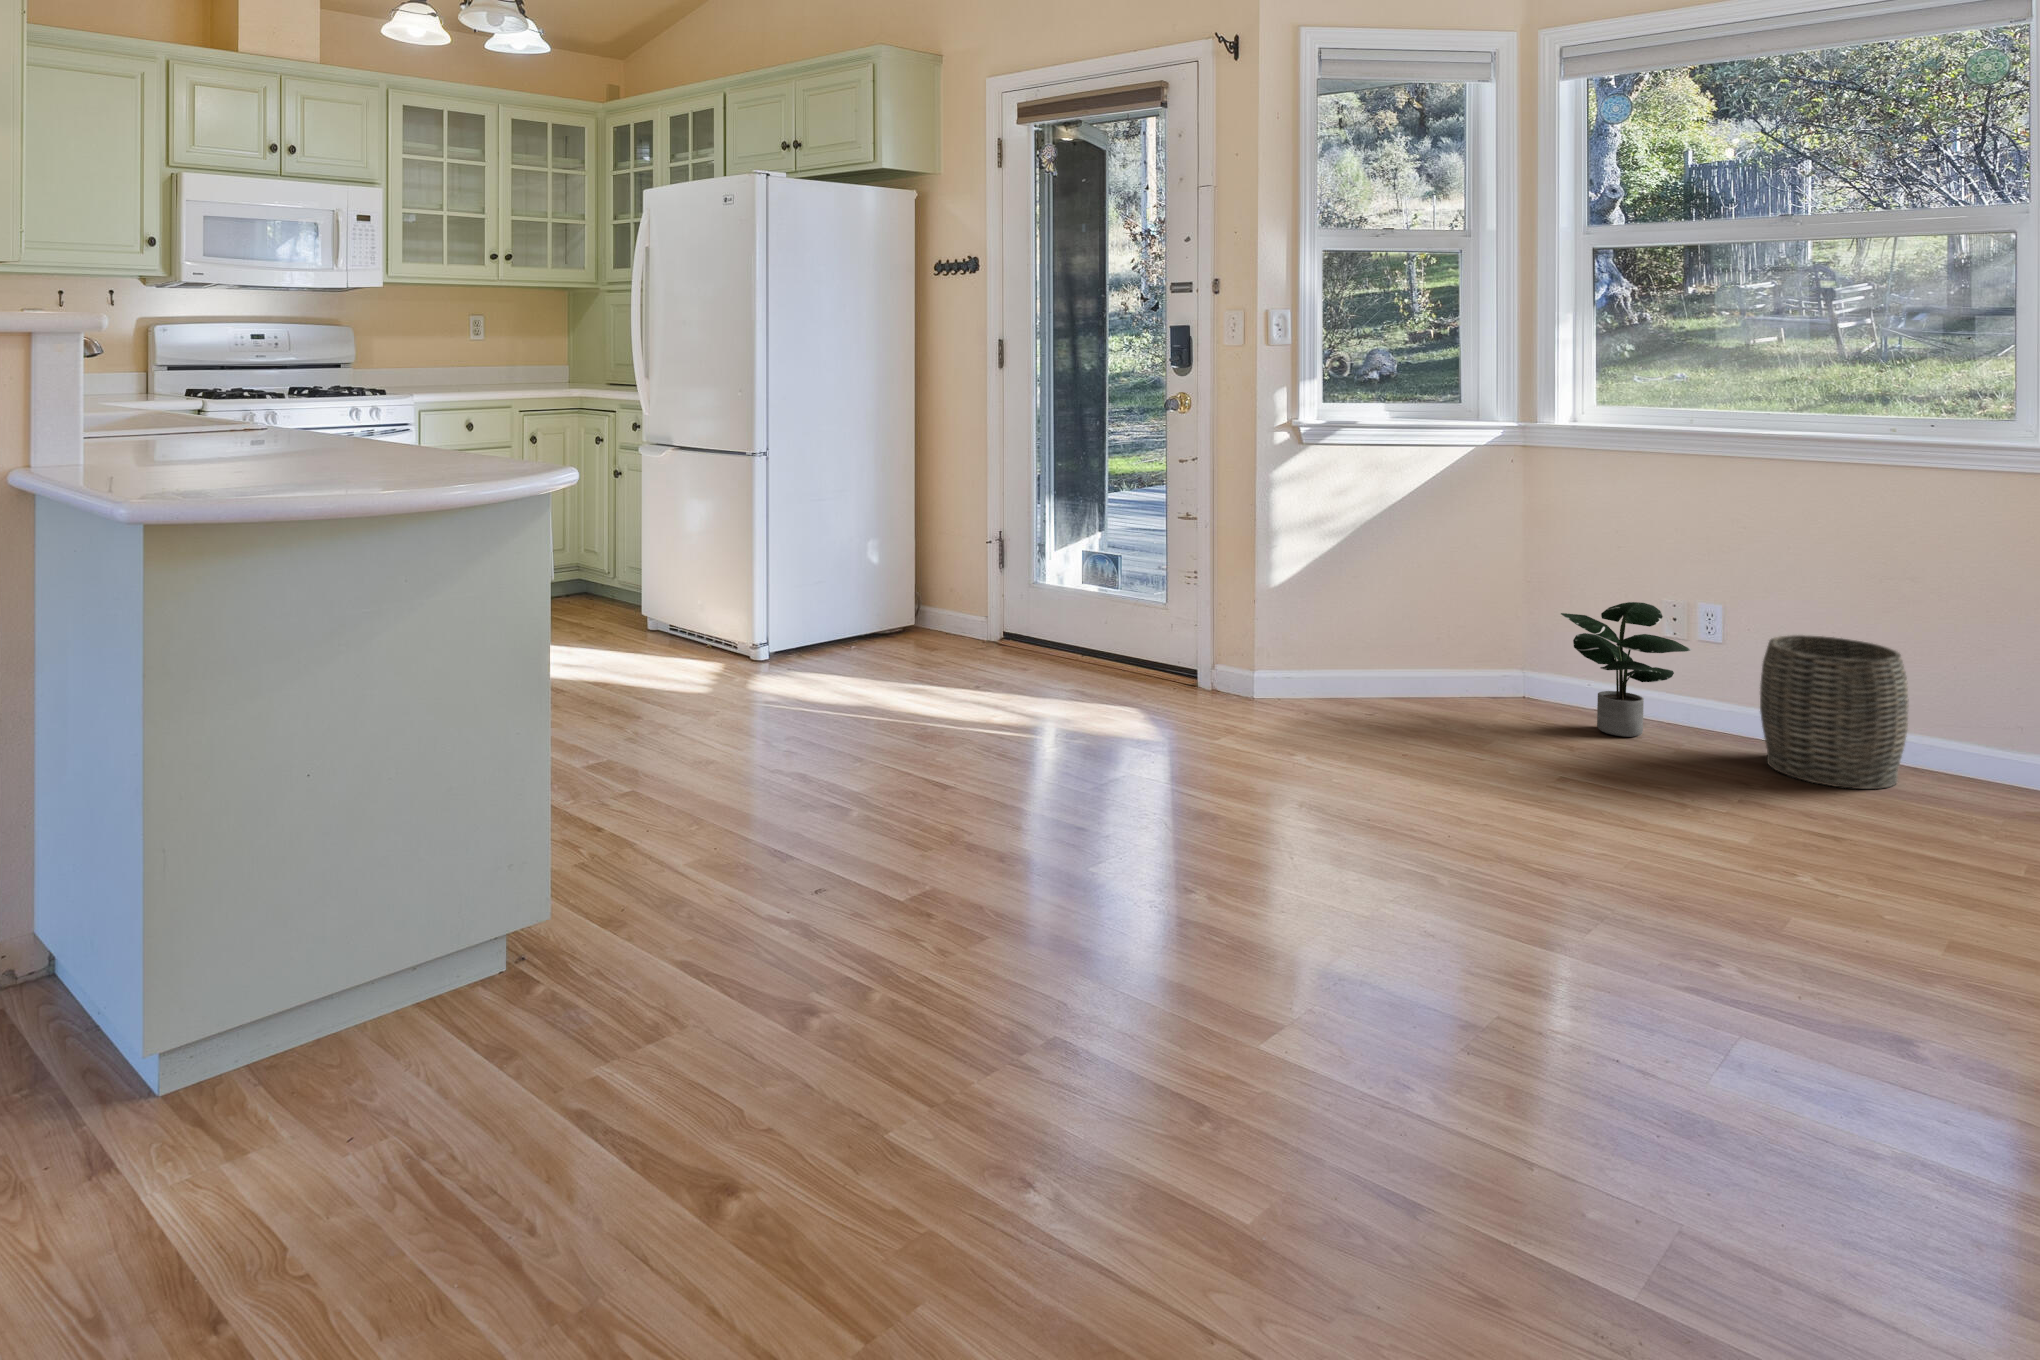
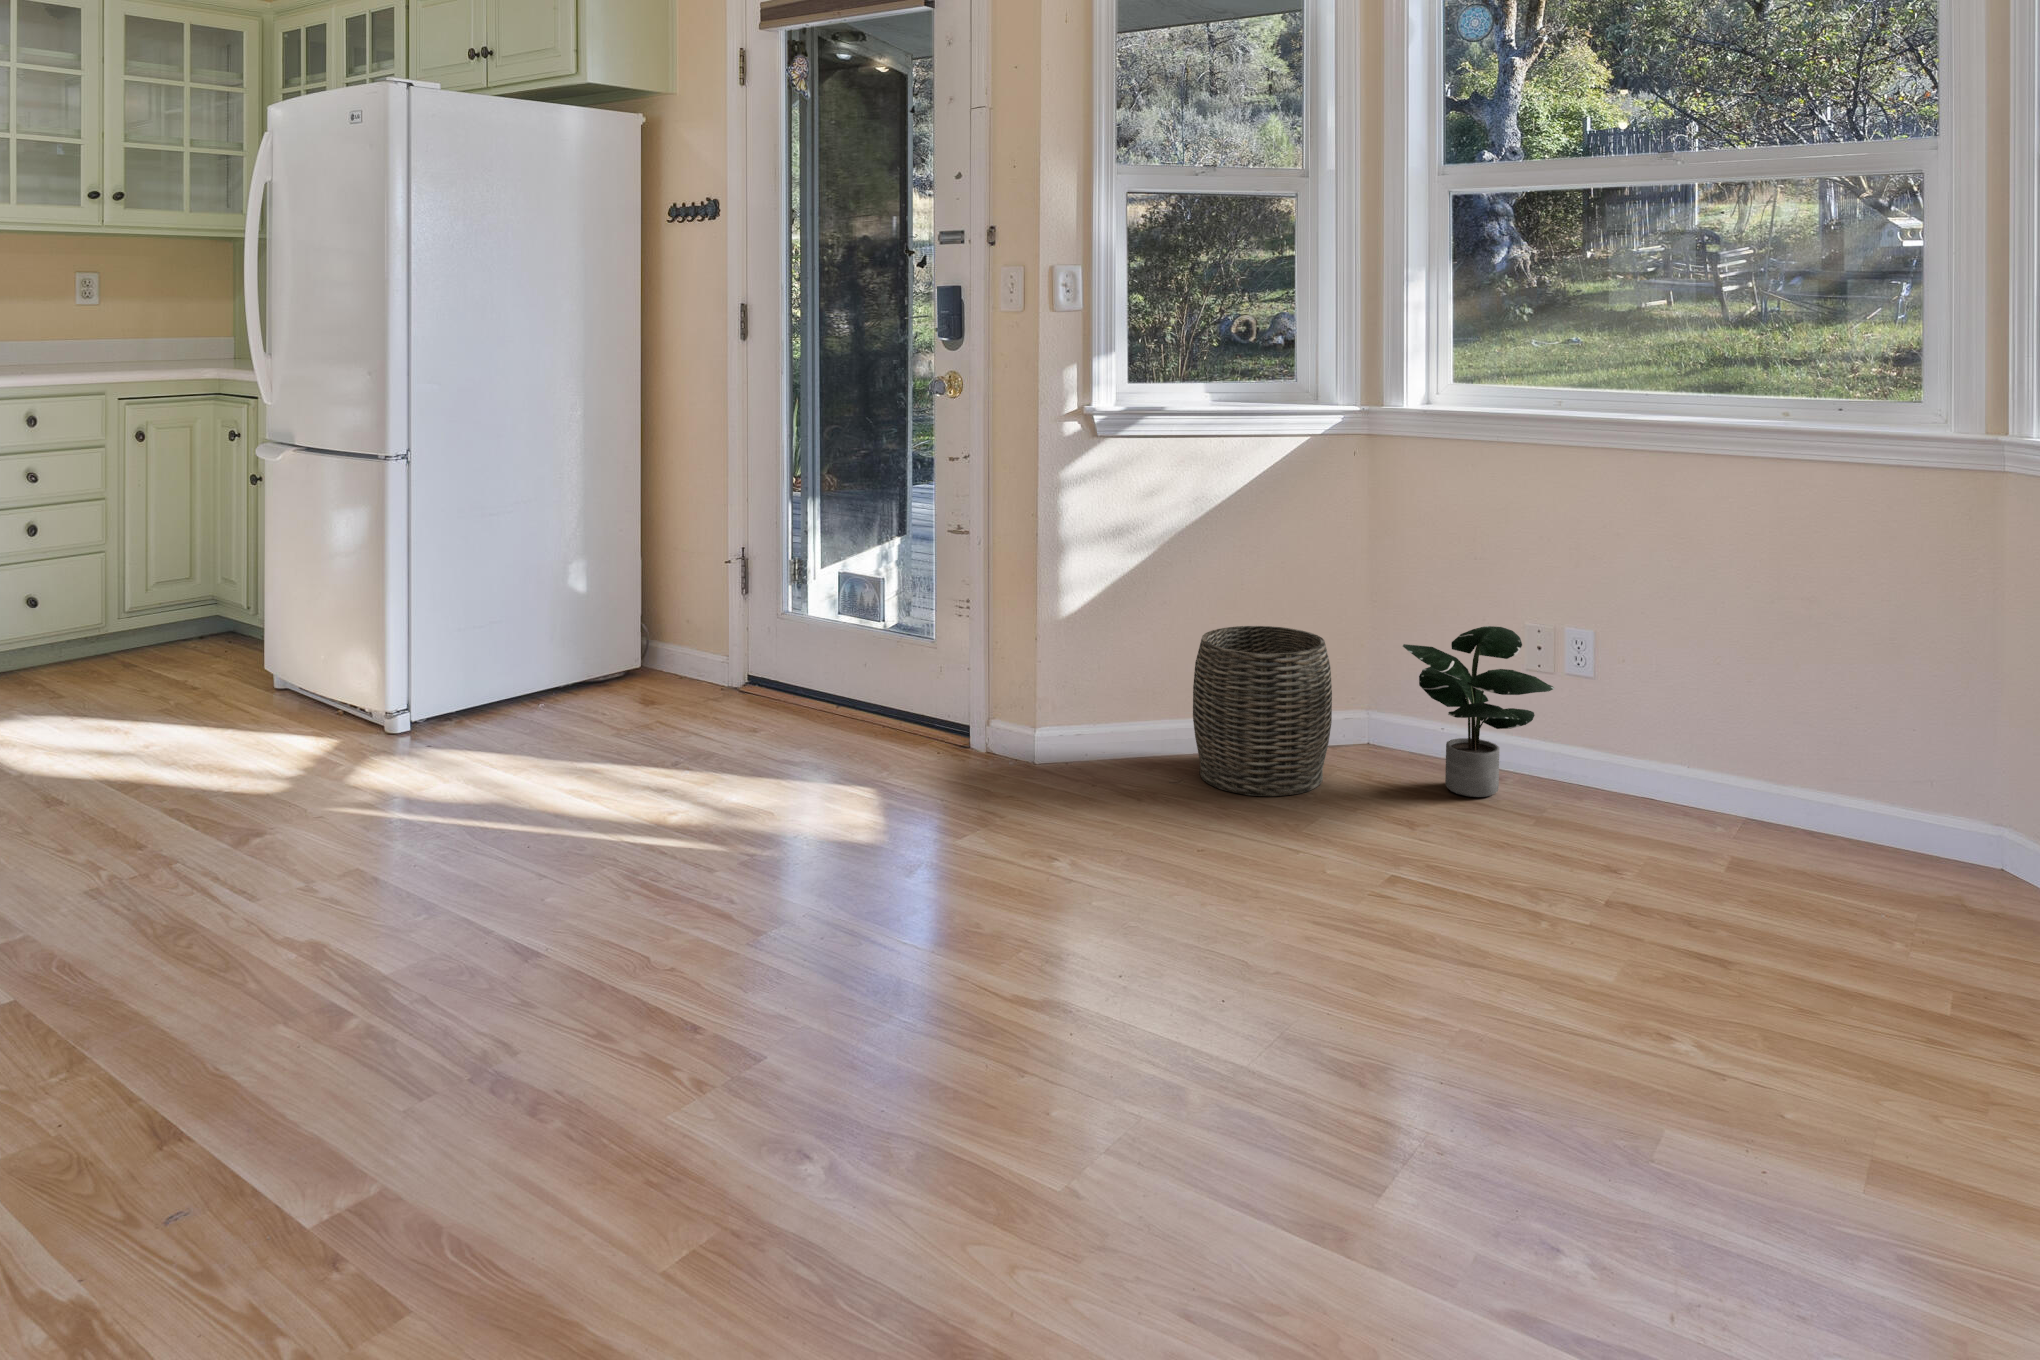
woven basket: present [1760,635,1909,789] -> present [1193,626,1332,796]

